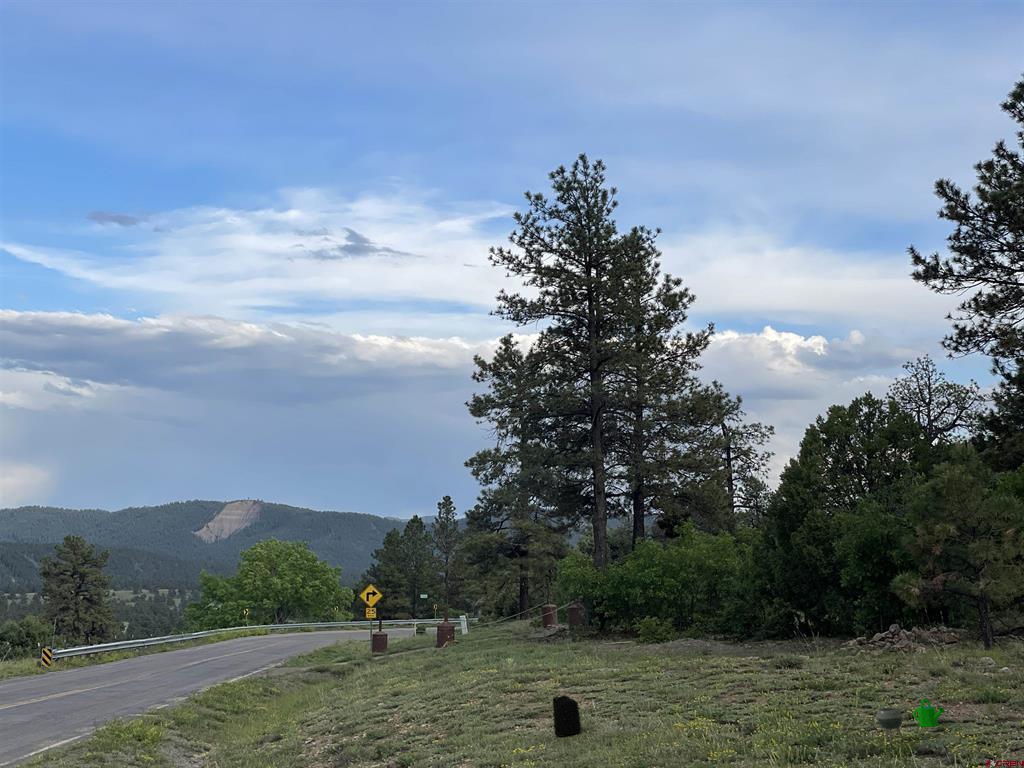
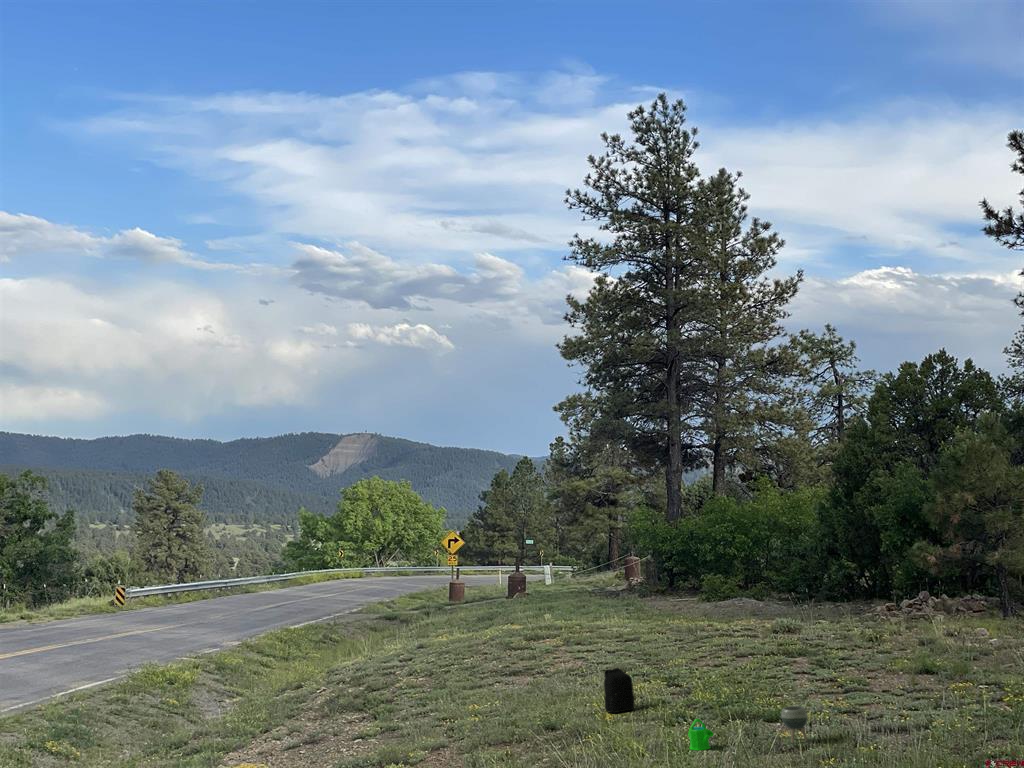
backpack: present [553,695,581,737] -> present [604,668,634,713]
watering can: present [913,698,945,727] -> present [688,719,713,750]

